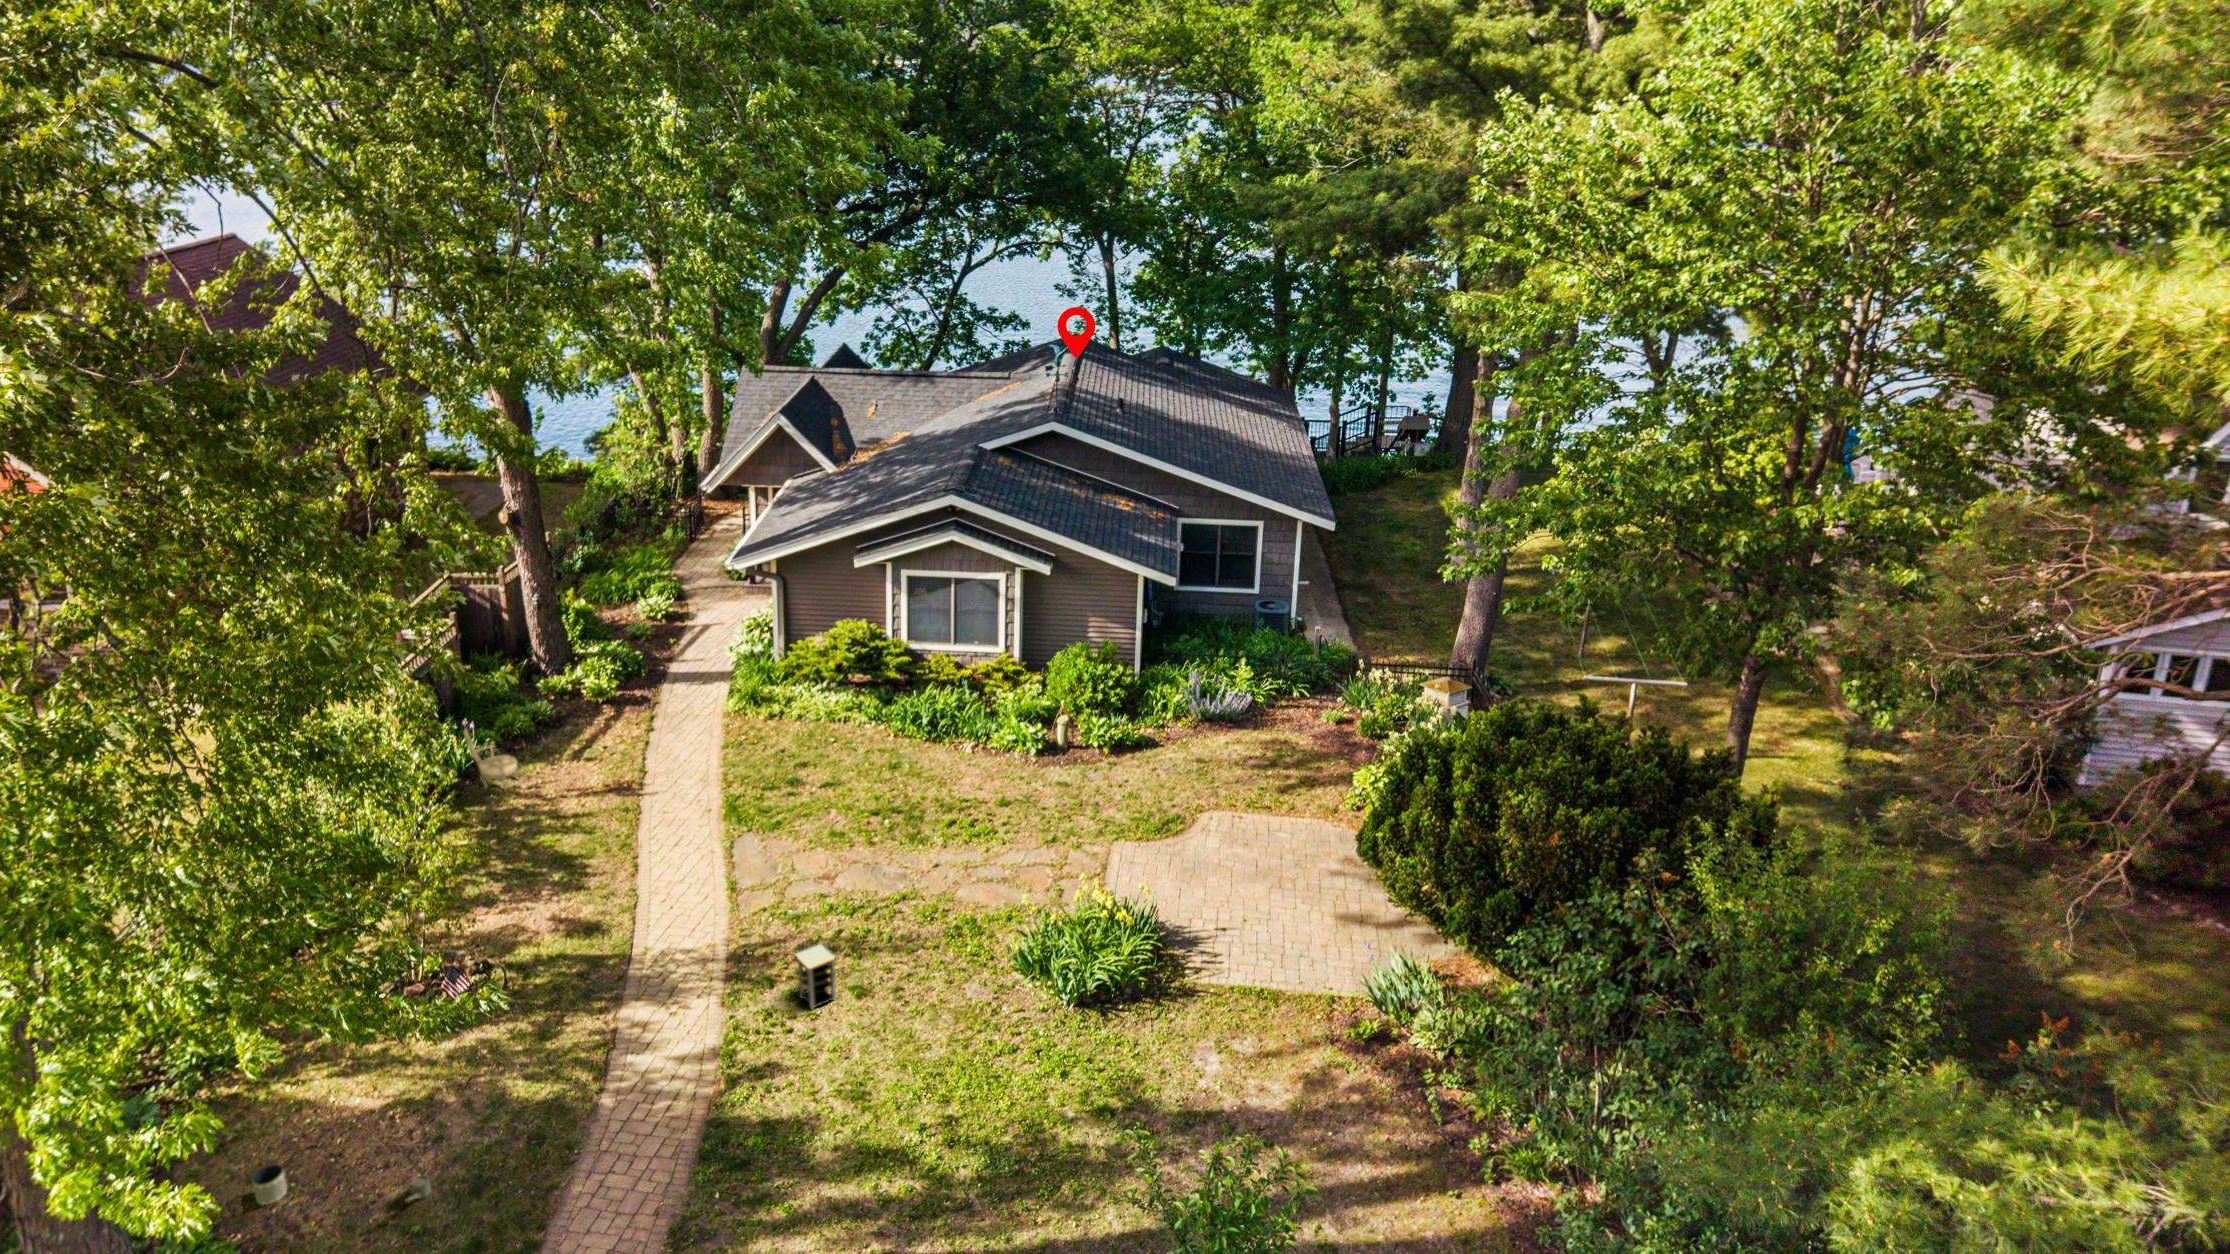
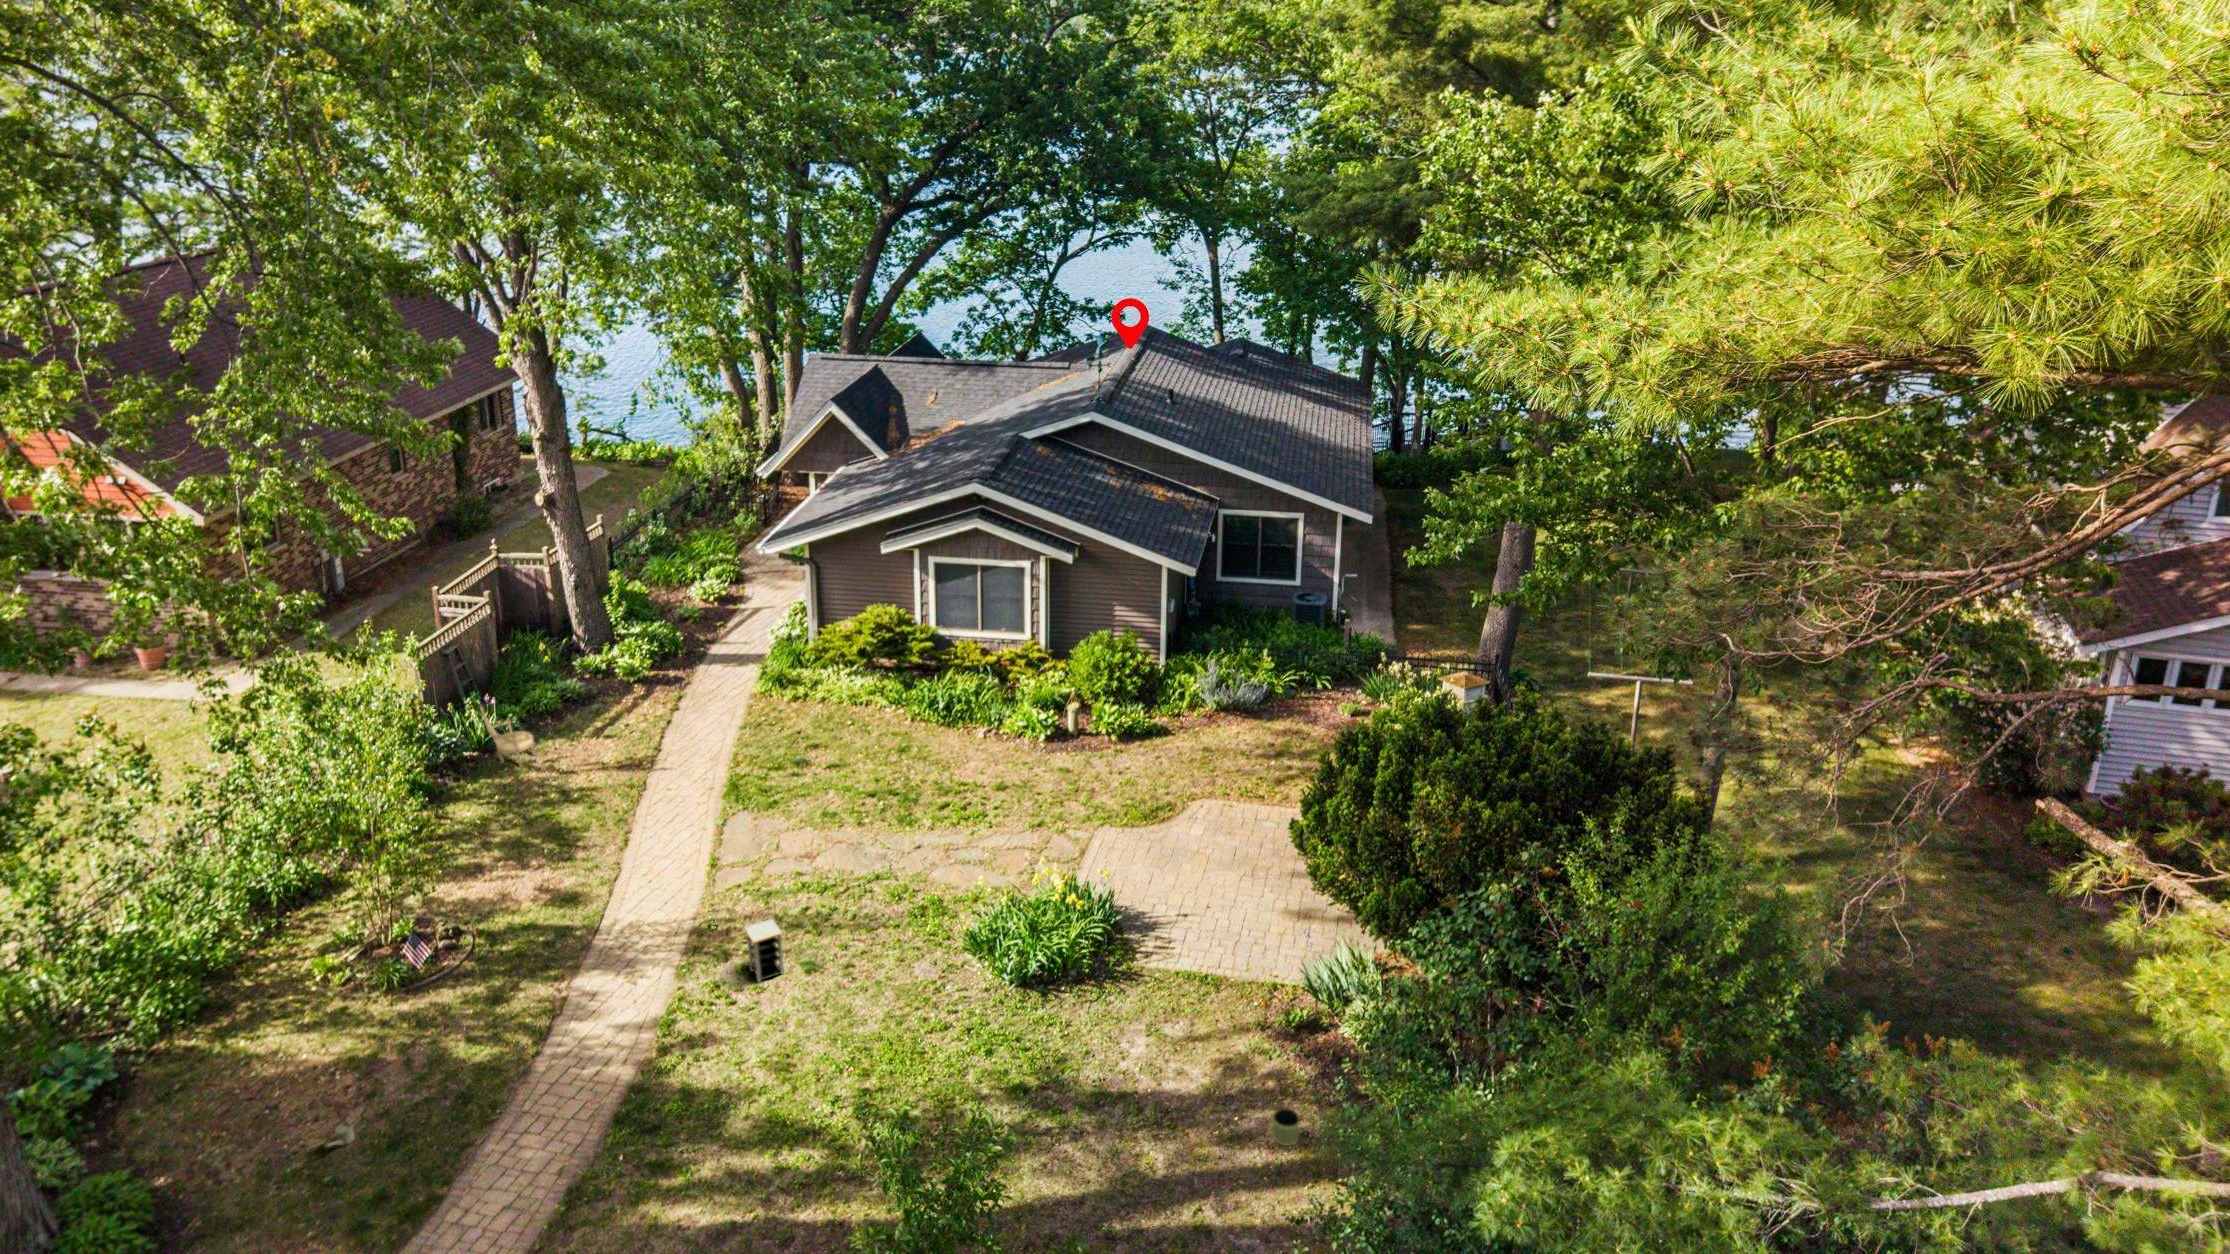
planter: present [253,1165,287,1205] -> present [1273,1109,1299,1146]

